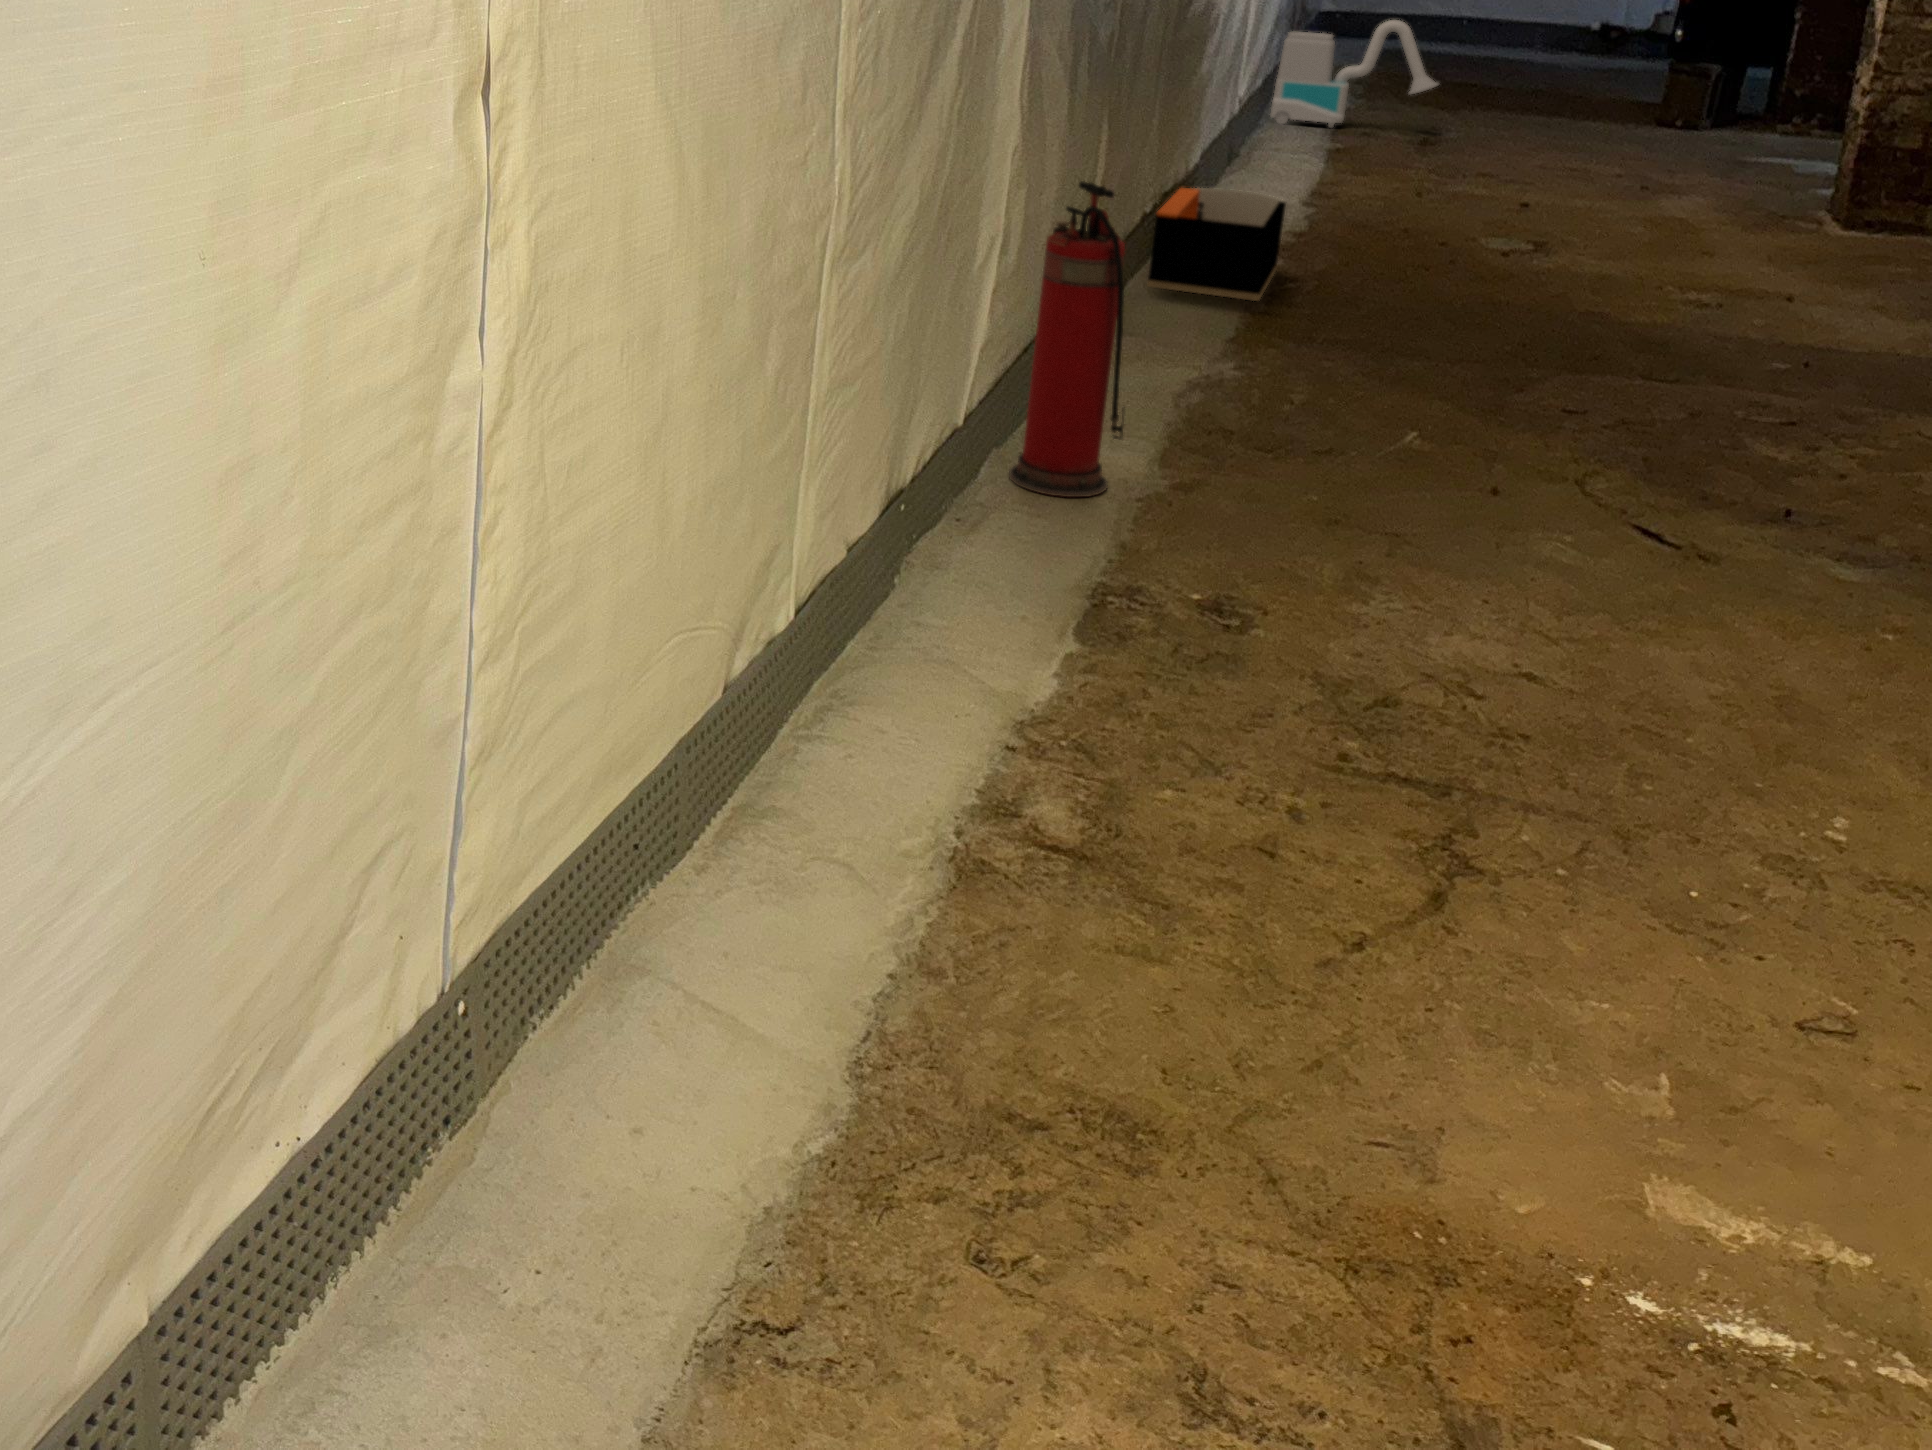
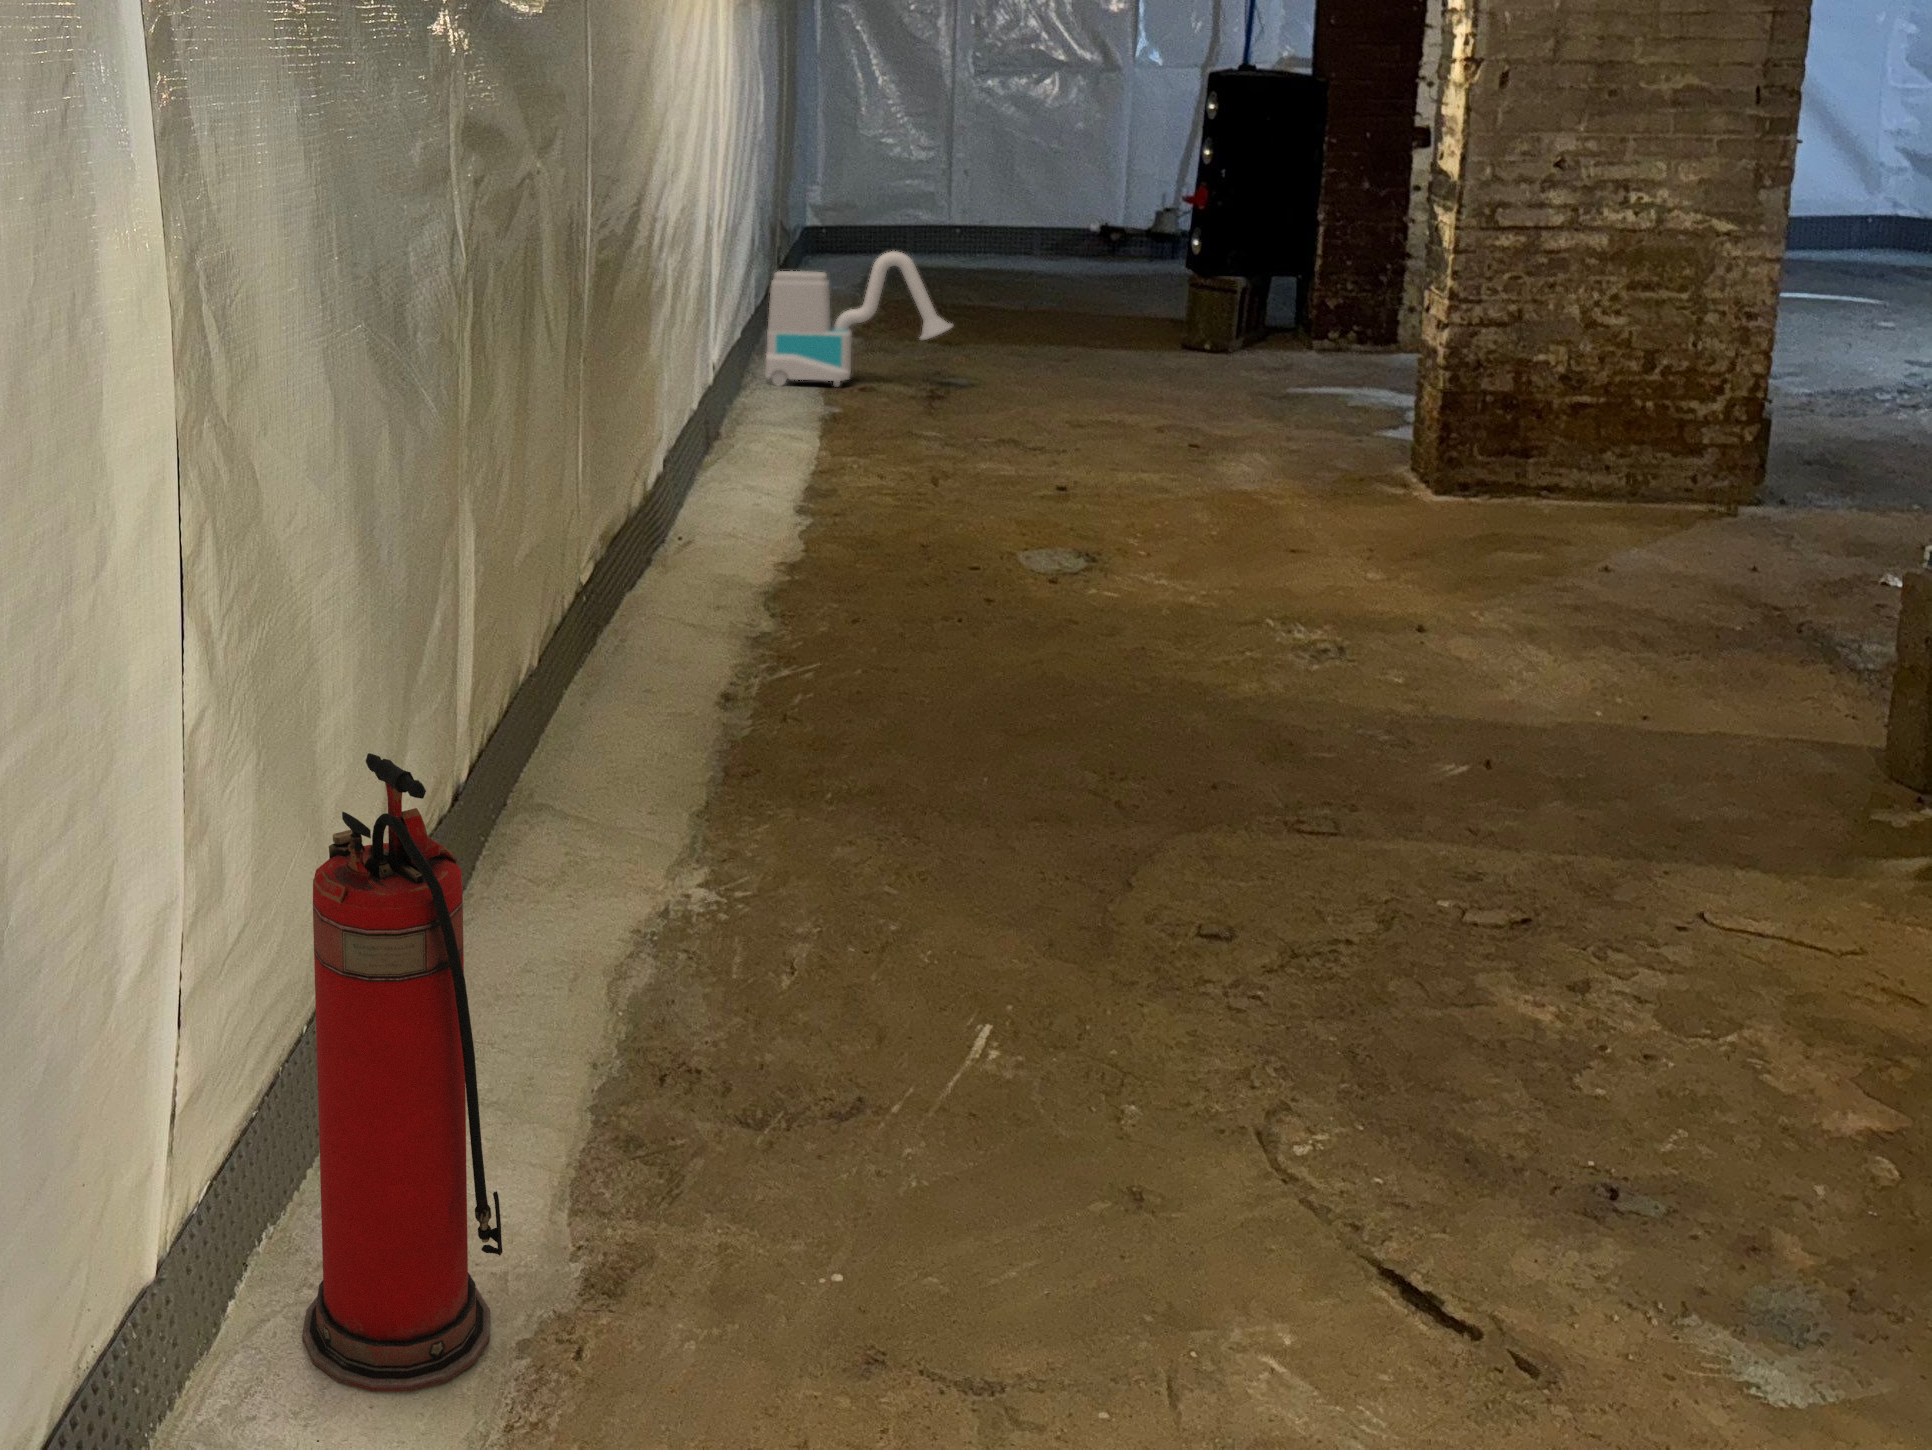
storage bin: present [1148,188,1286,301] -> none [600,543,783,731]

